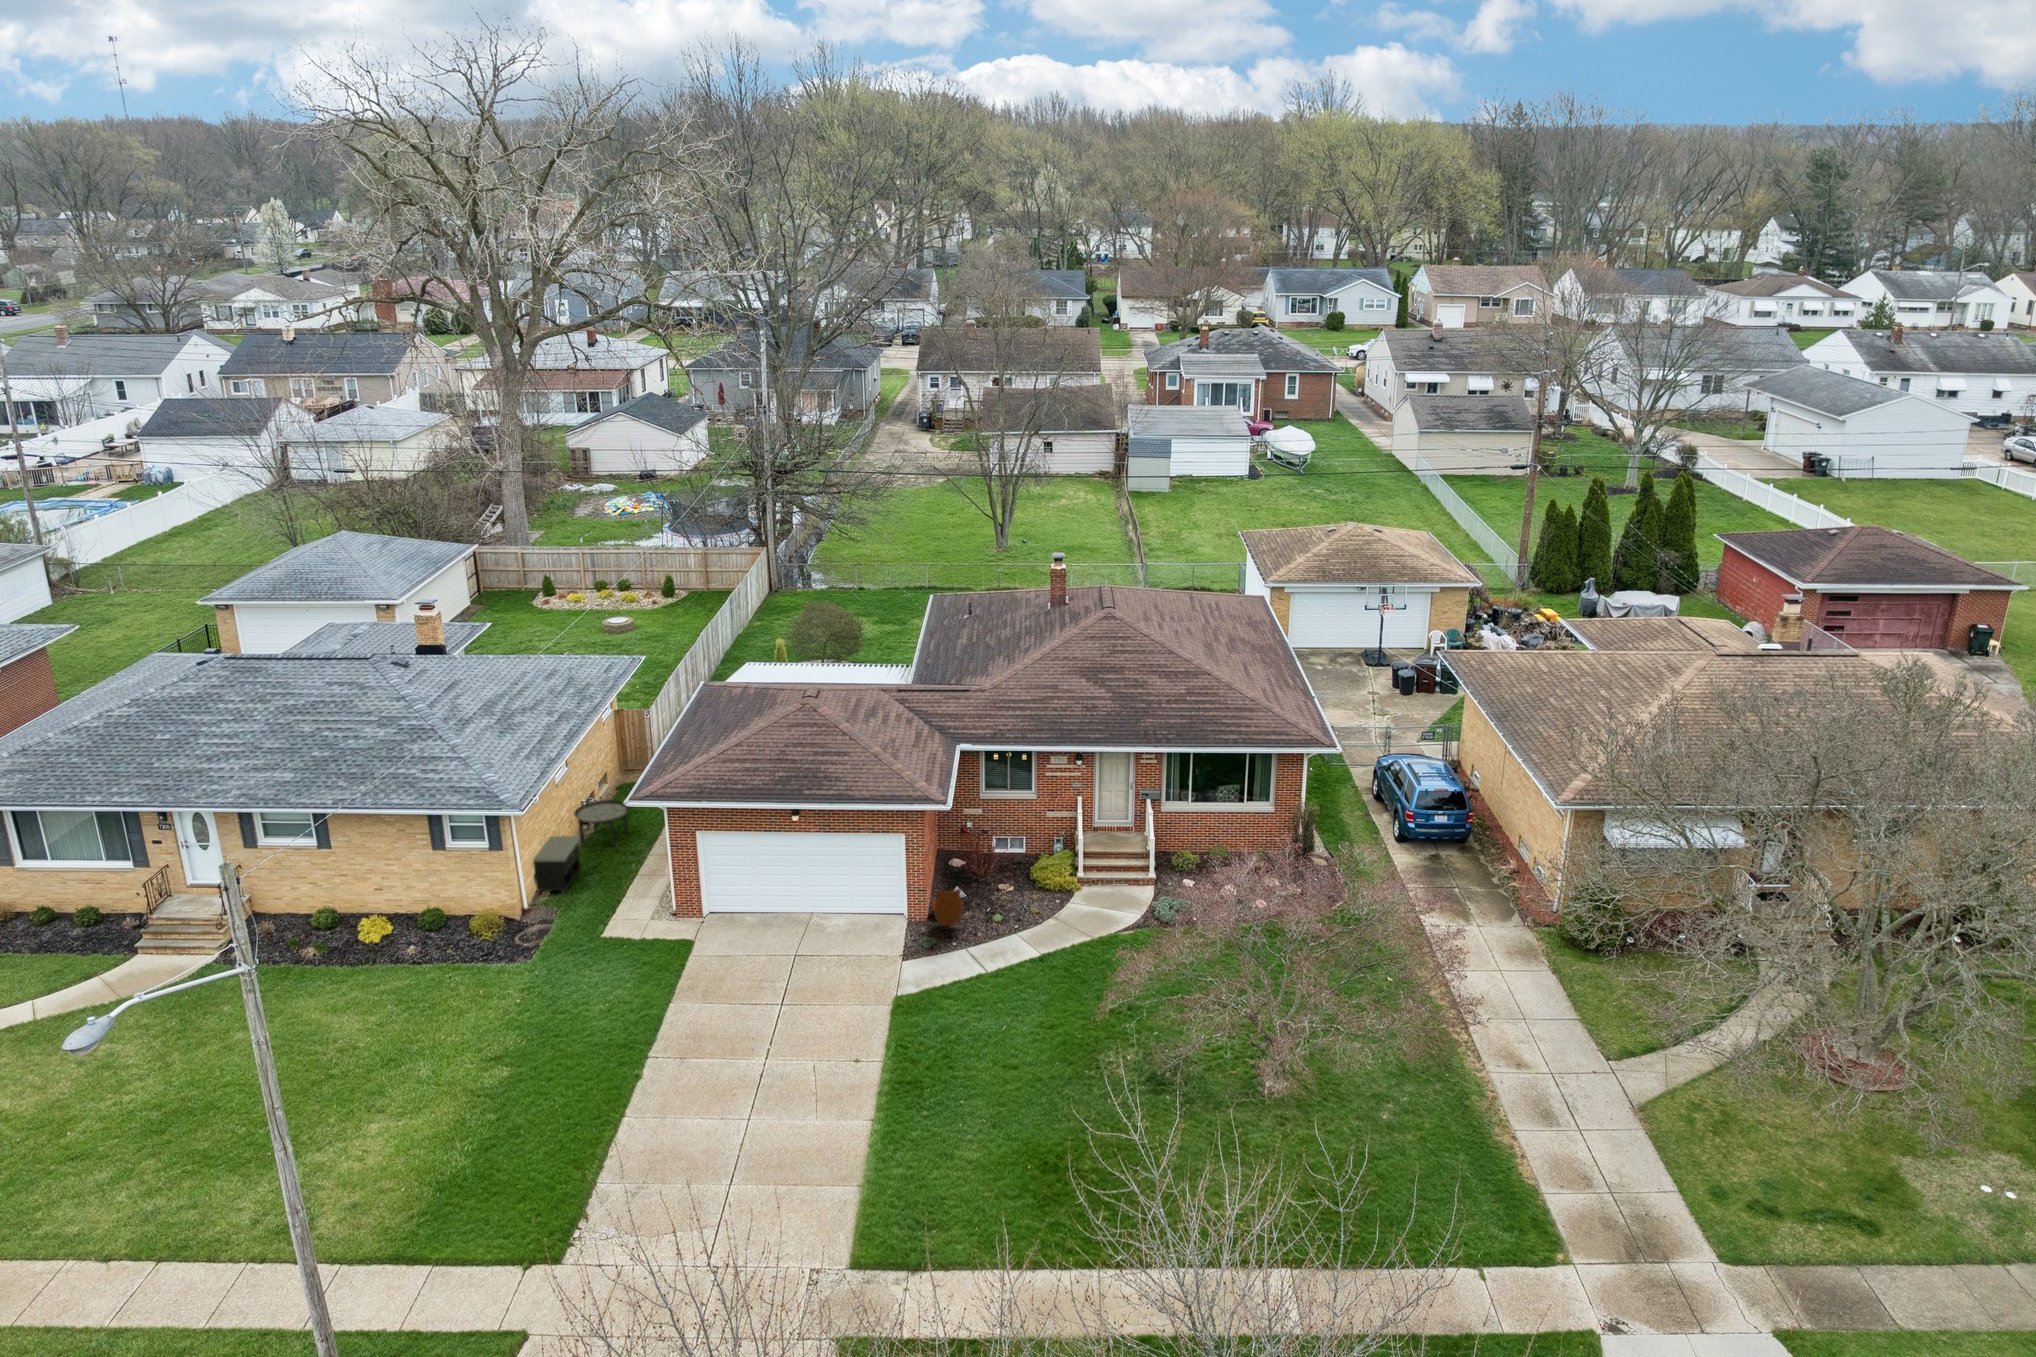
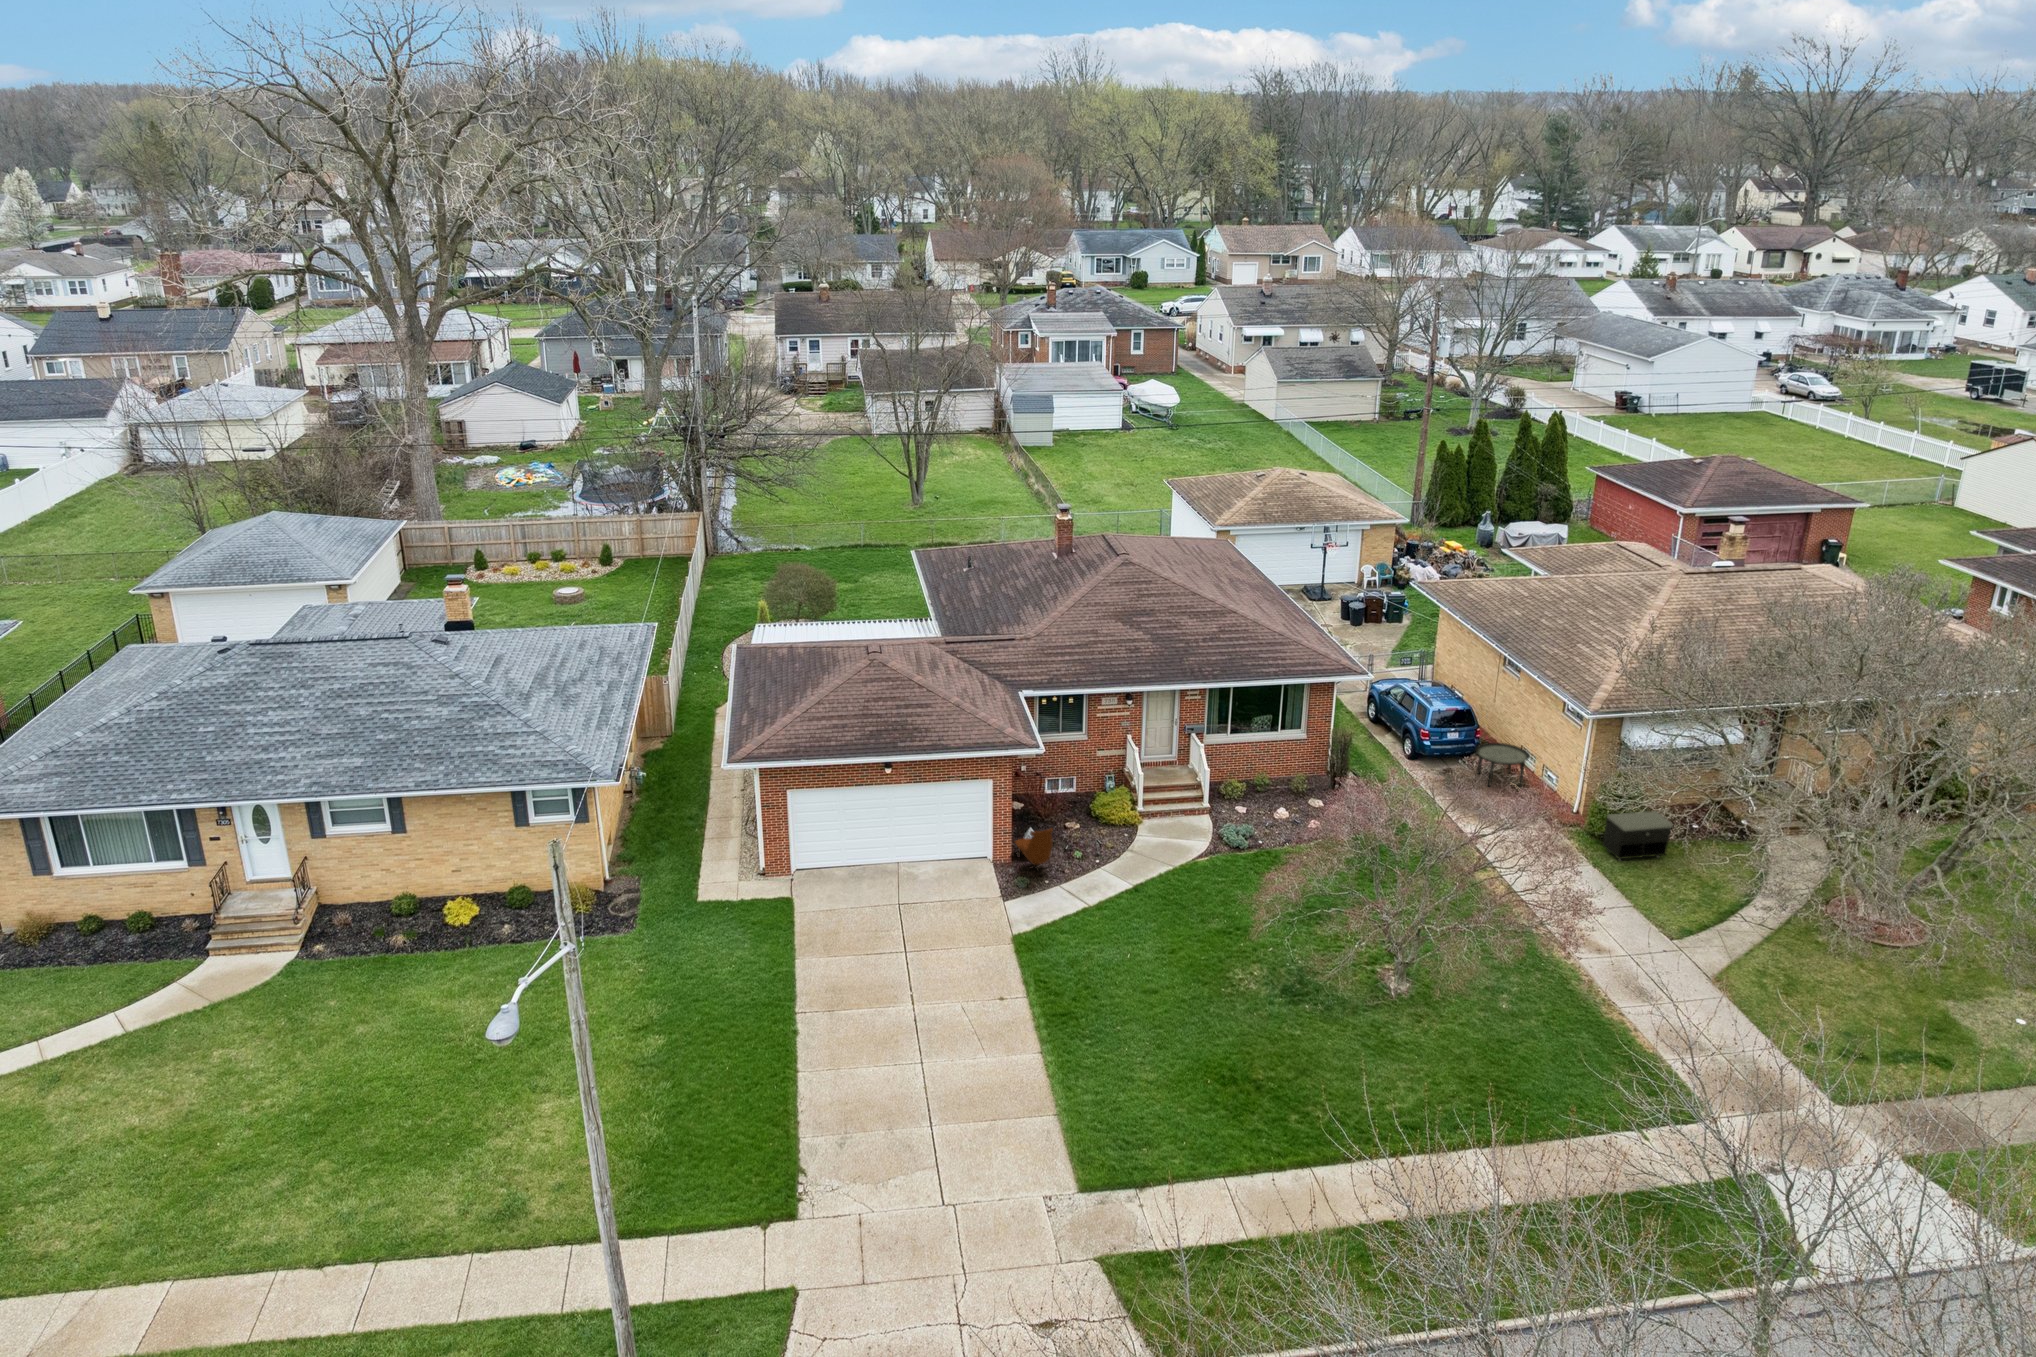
round table: present [574,800,629,847] -> present [1476,743,1530,787]
storage bench: present [533,836,581,892] -> present [1603,811,1673,860]

